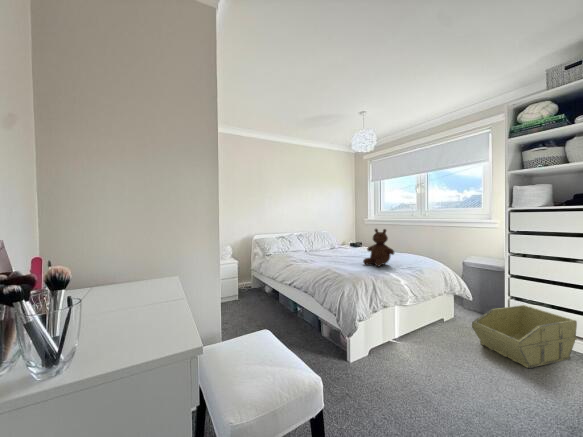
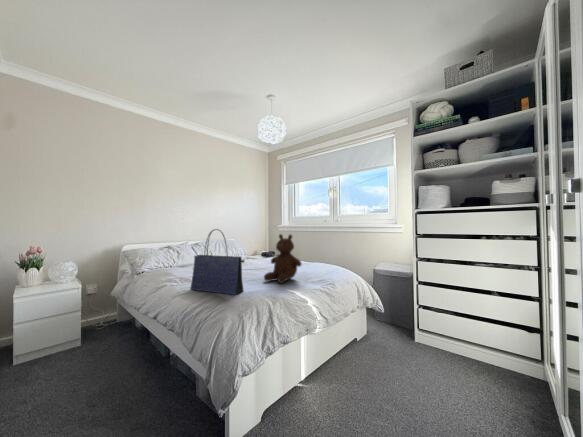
tote bag: none [312,225,352,272] -> present [190,229,244,295]
storage bin: present [472,305,577,368] -> none [385,314,478,392]

